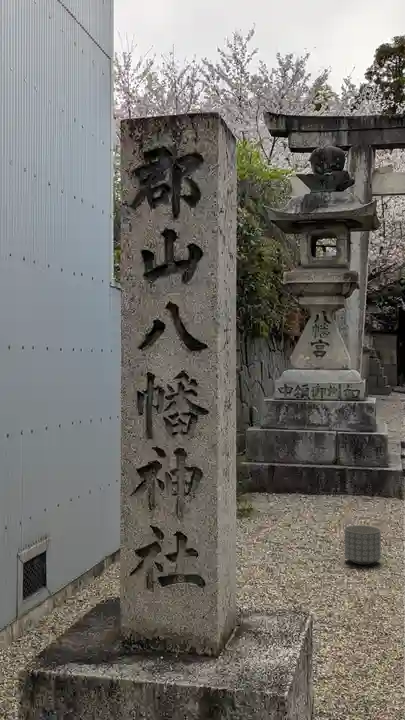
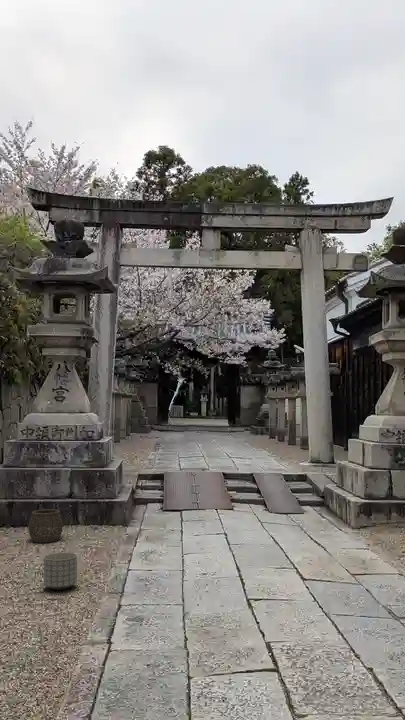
woven basket: none [300,476,337,512] -> present [29,509,63,543]

